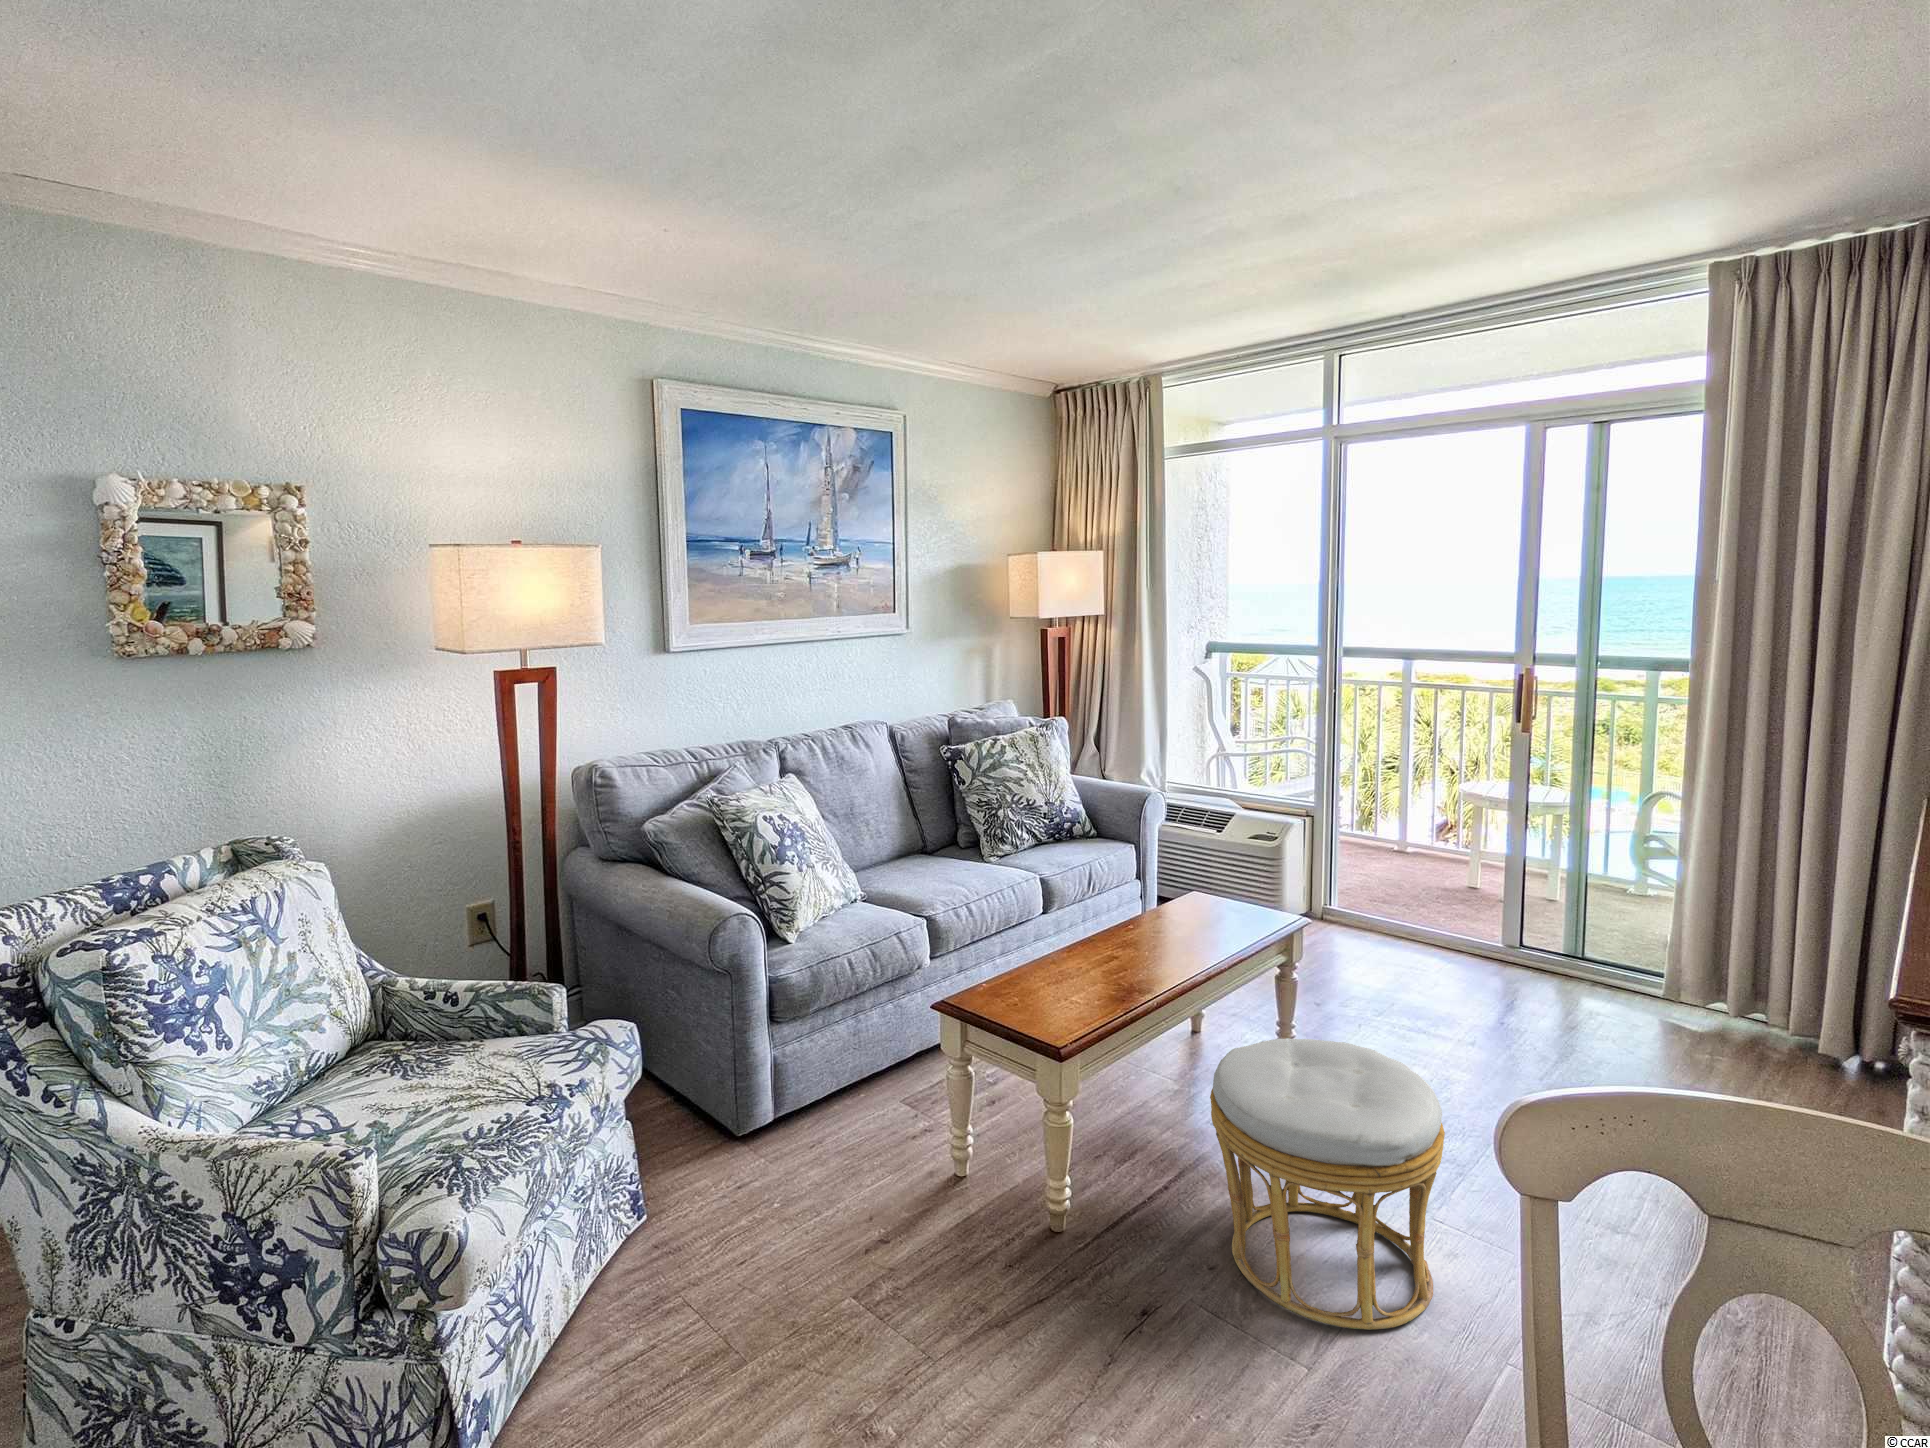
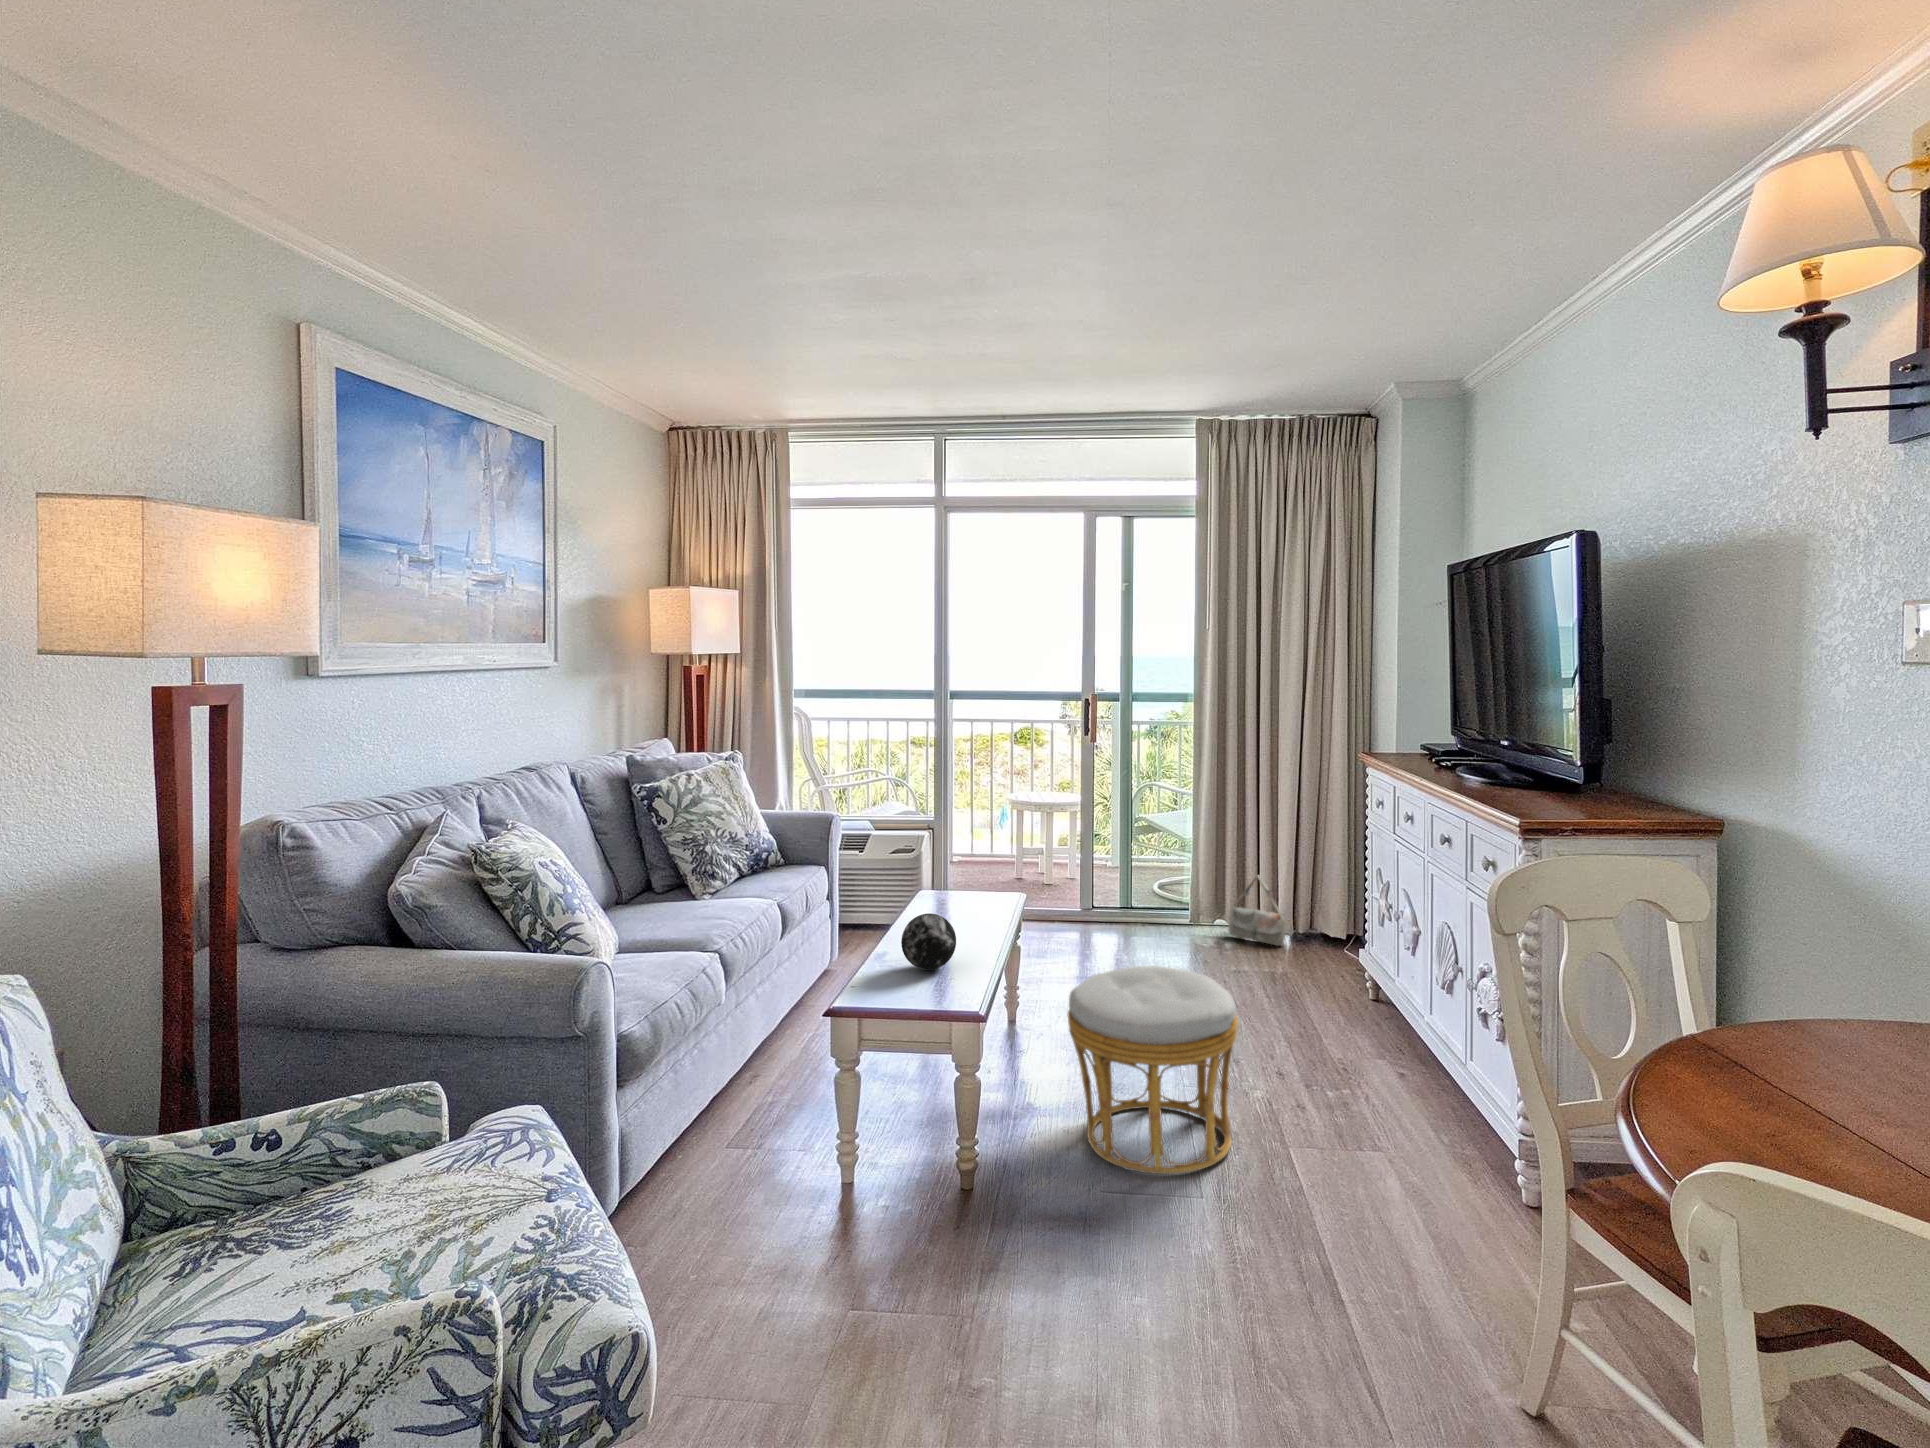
decorative orb: none [1057,923,1117,984] -> present [901,914,956,970]
bag: none [1716,953,1818,1066] -> present [1228,875,1285,946]

